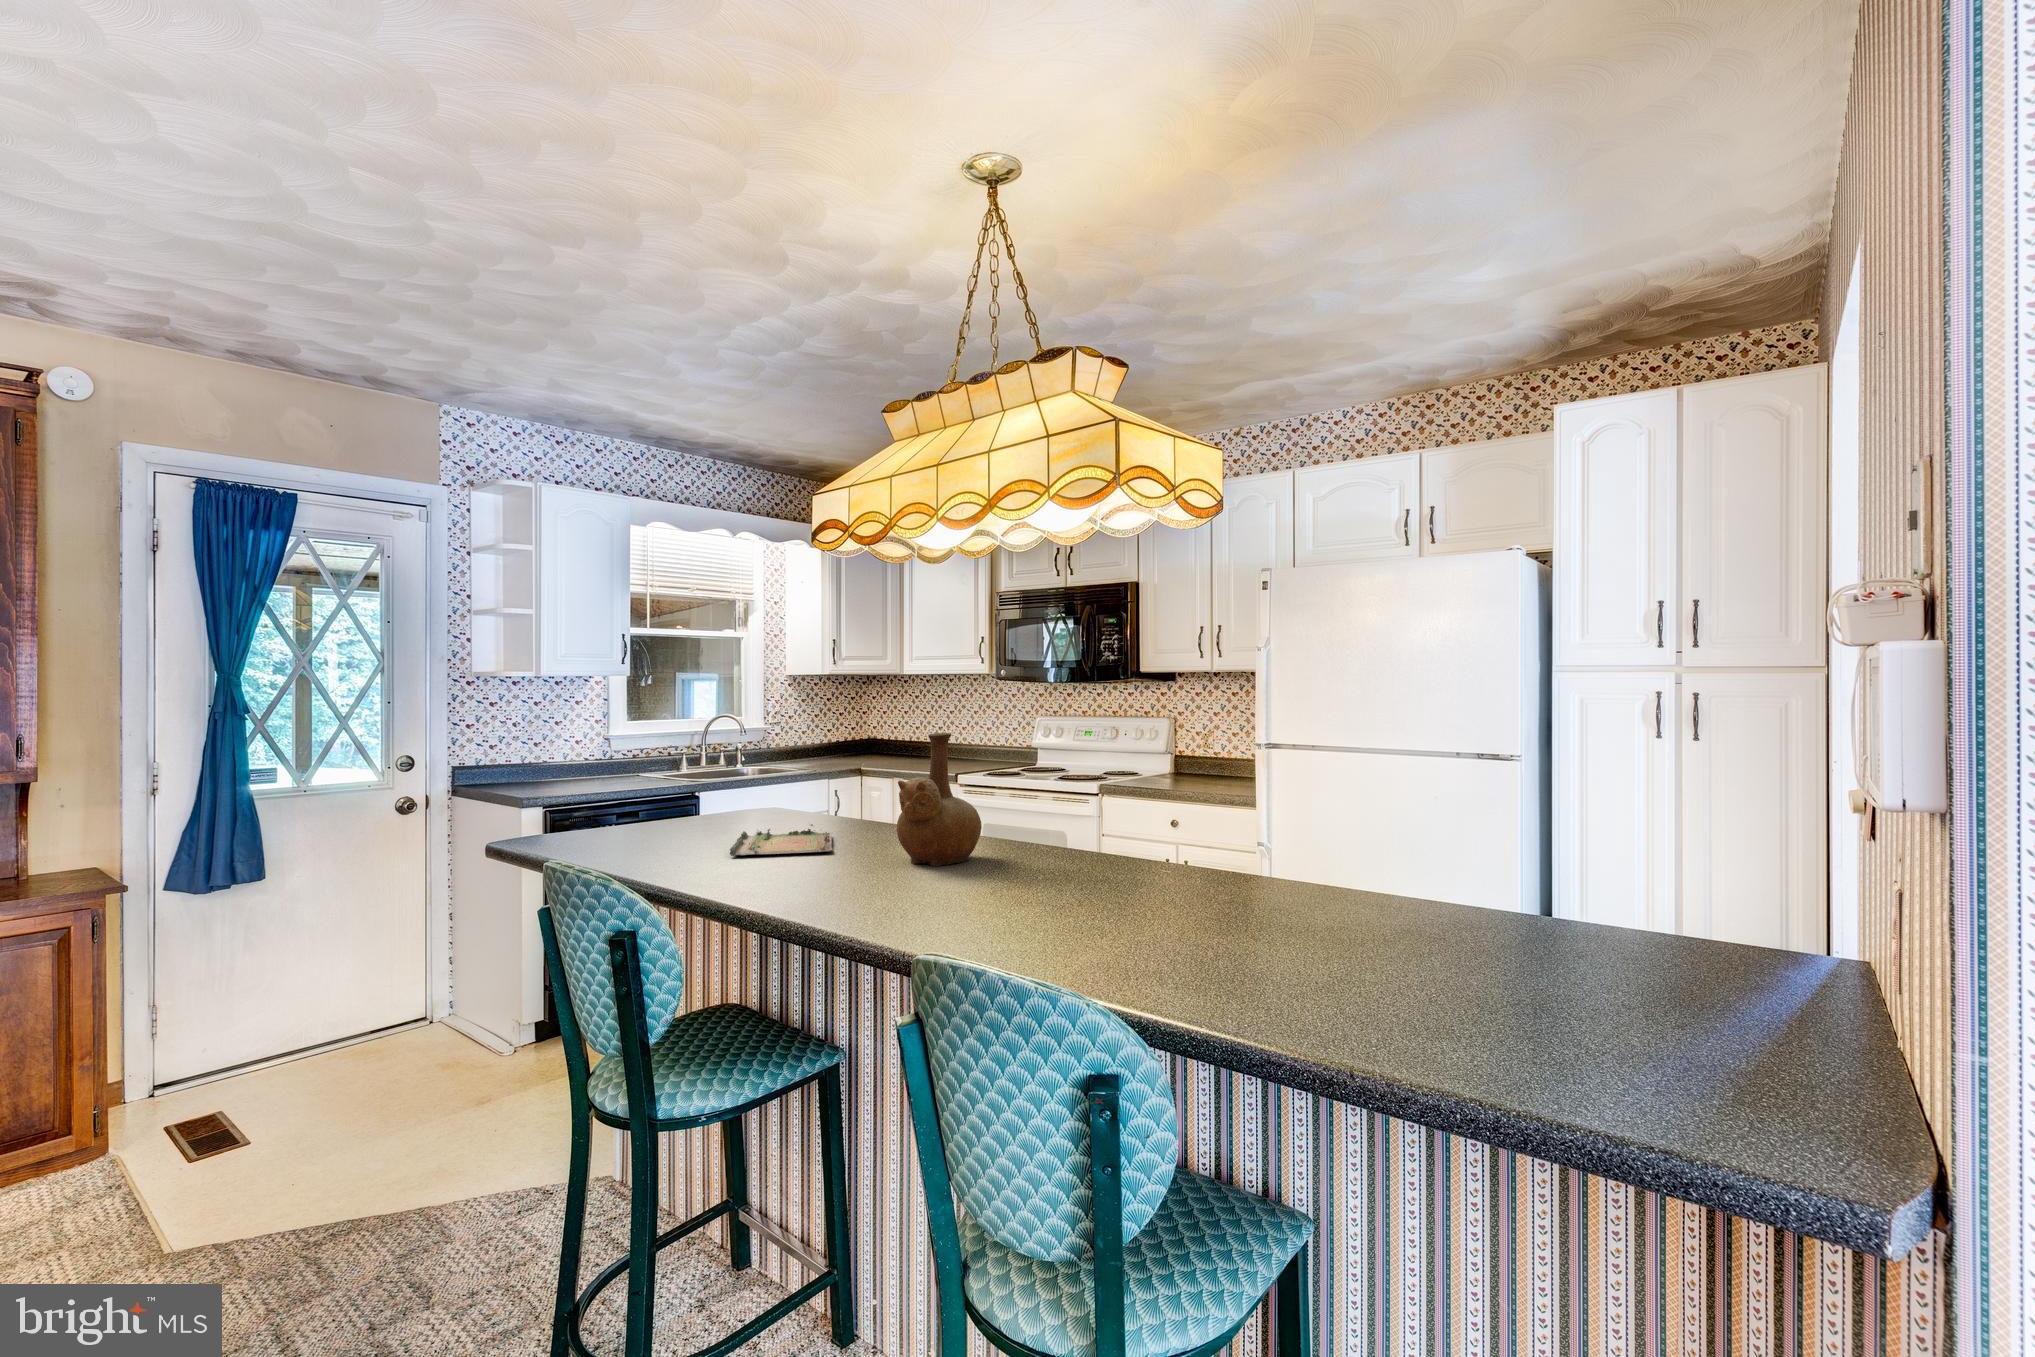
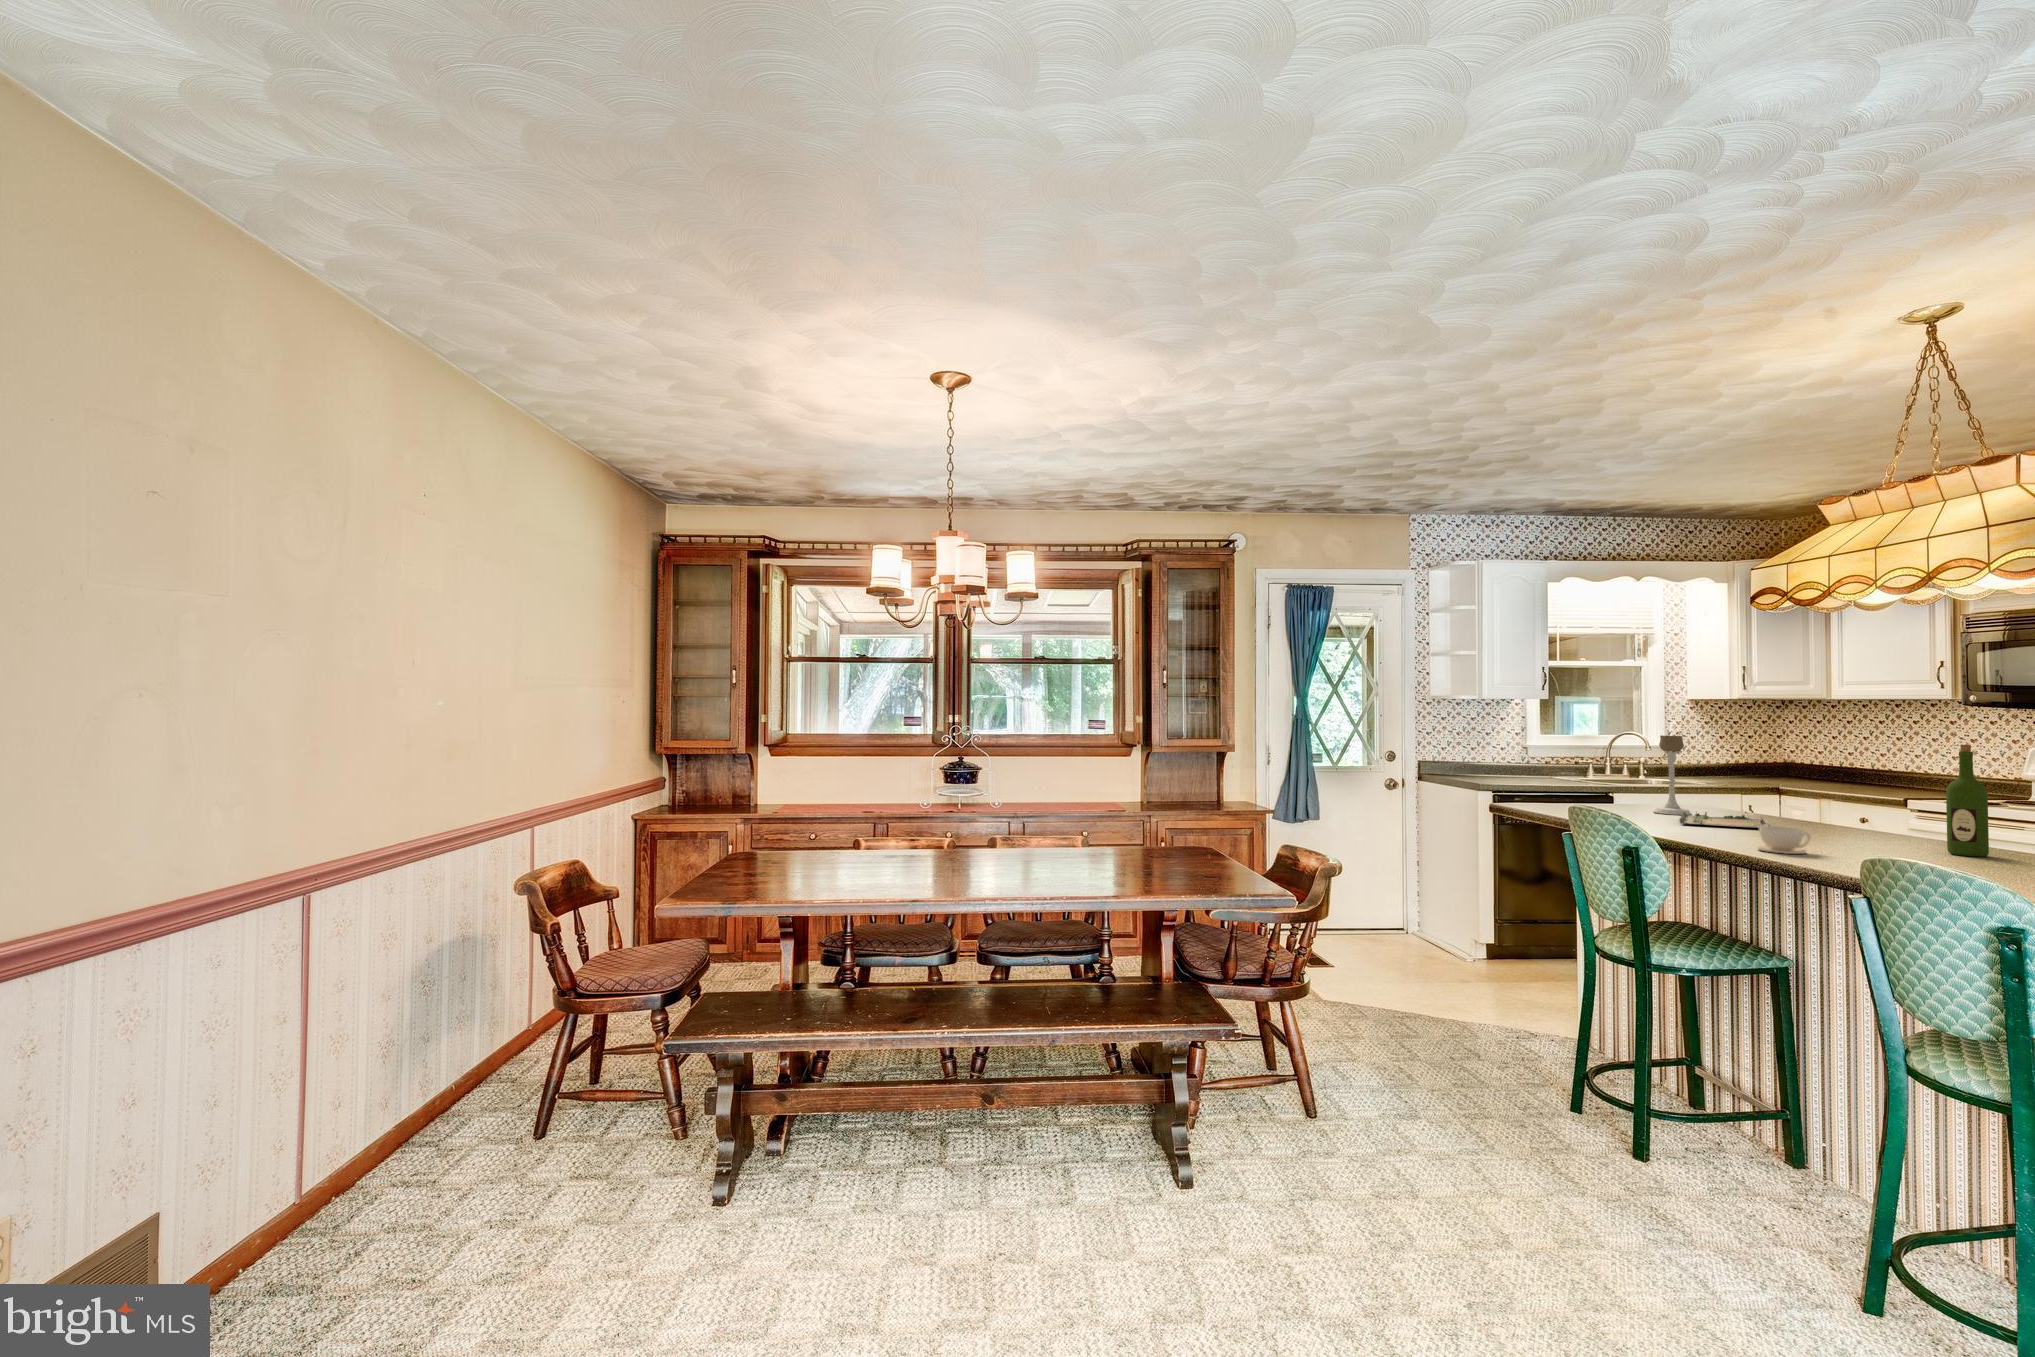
candle holder: none [712,726,757,834] -> present [1653,735,1692,815]
vase: present [897,733,982,866] -> none [1834,742,1924,844]
wine bottle: none [1003,736,1040,877] -> present [1946,745,1989,857]
coffee cup: none [802,868,866,914] -> present [1757,826,1811,854]

